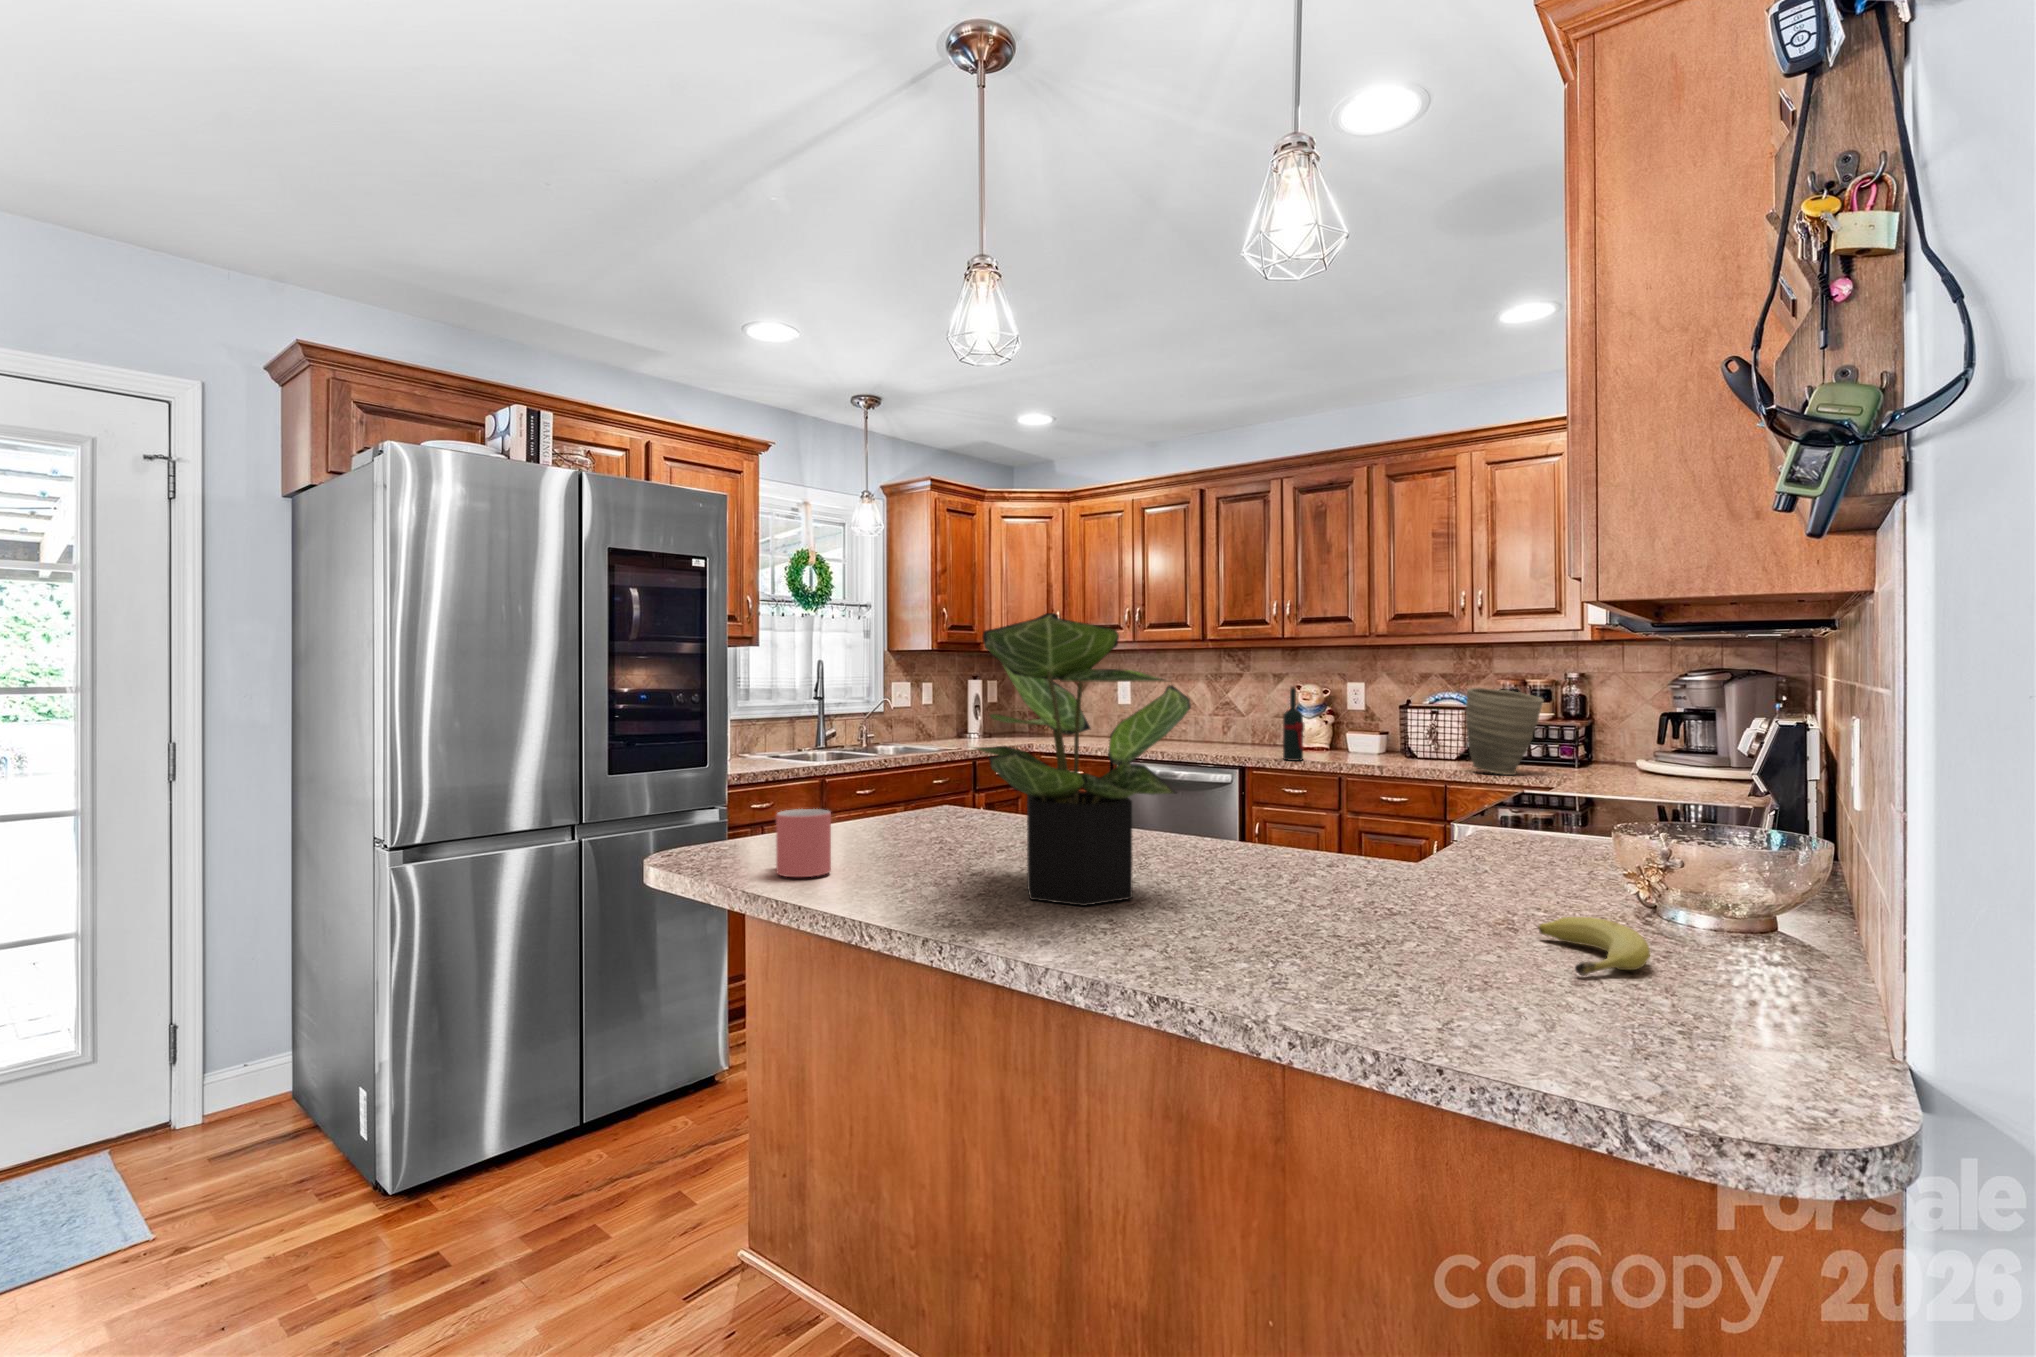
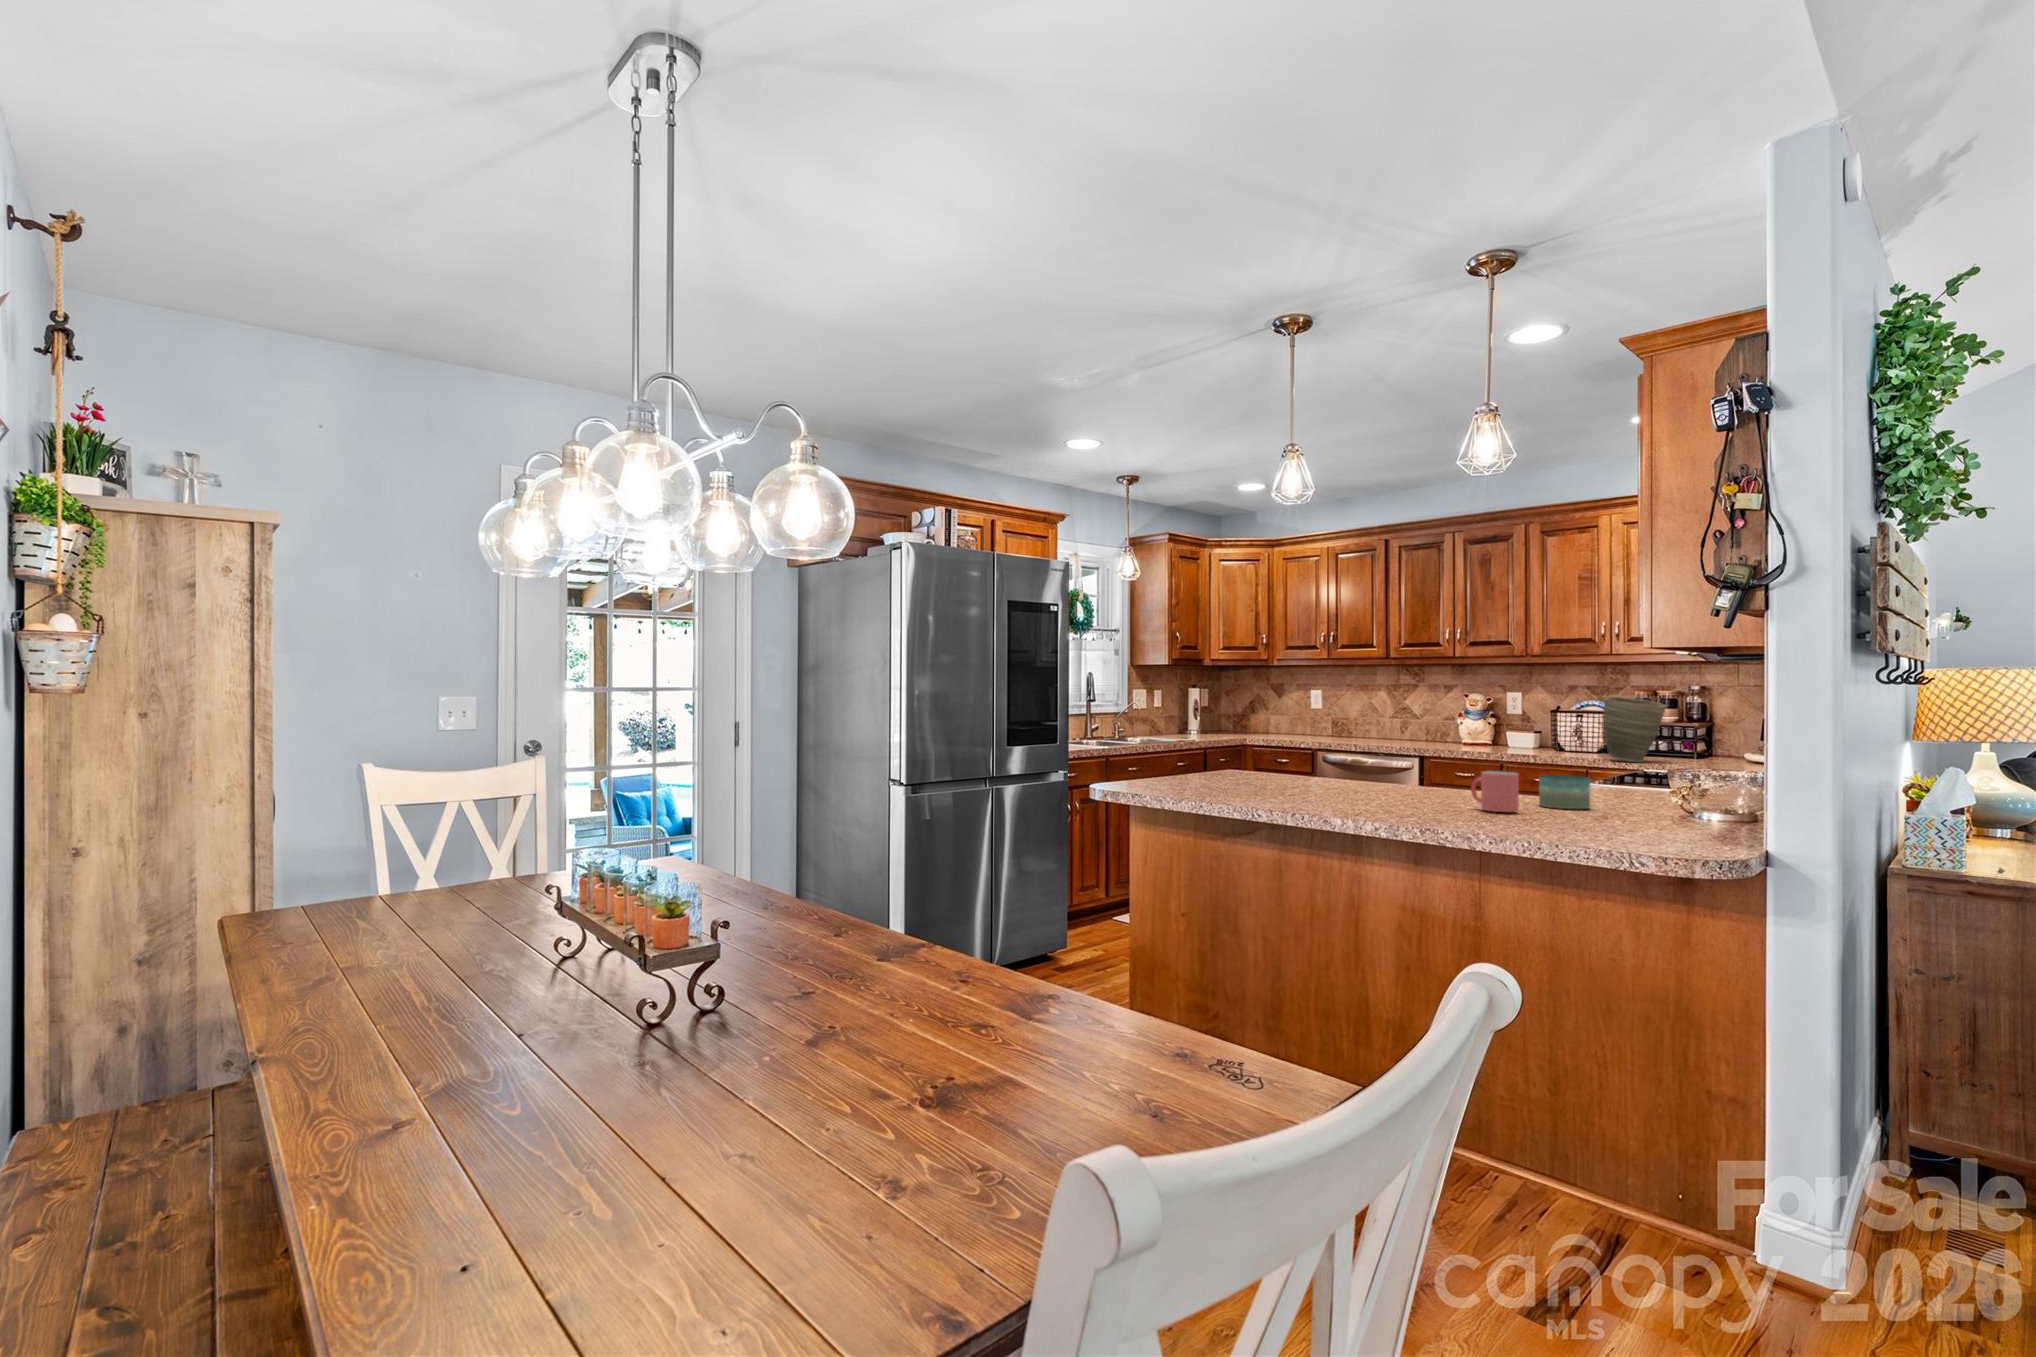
potted plant: present [975,613,1191,906] -> none [1300,654,1425,803]
wine bottle: present [1283,686,1304,761] -> none [1455,694,1472,751]
mug: present [776,809,831,877] -> present [1471,771,1519,812]
candle: none [1391,836,1480,907] -> present [1539,775,1590,809]
fruit: present [1538,917,1650,976] -> none [1617,807,1670,827]

